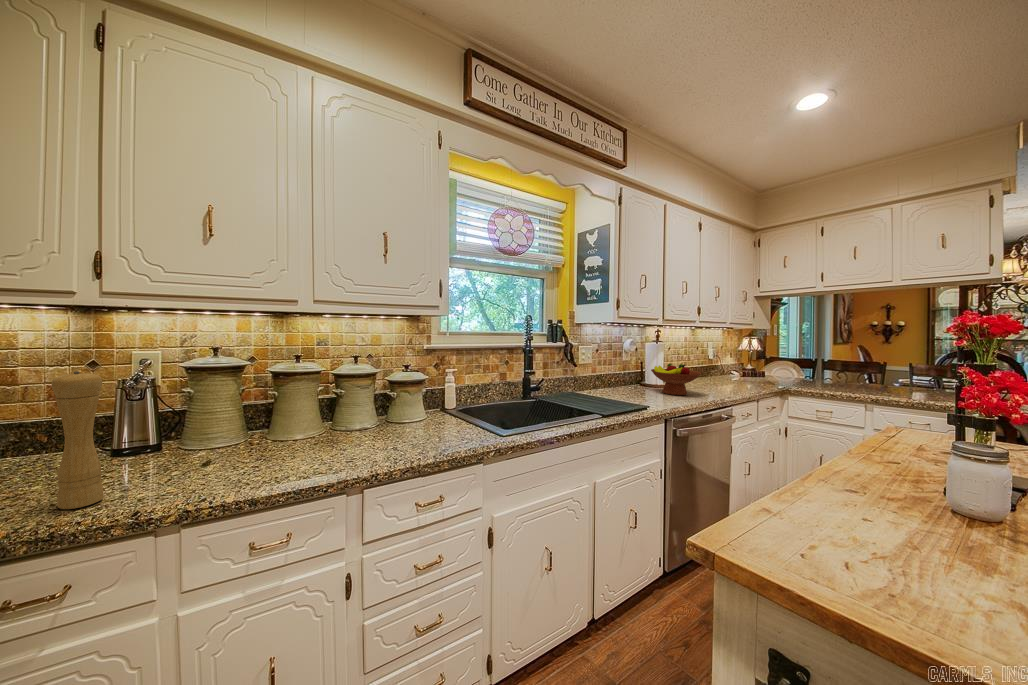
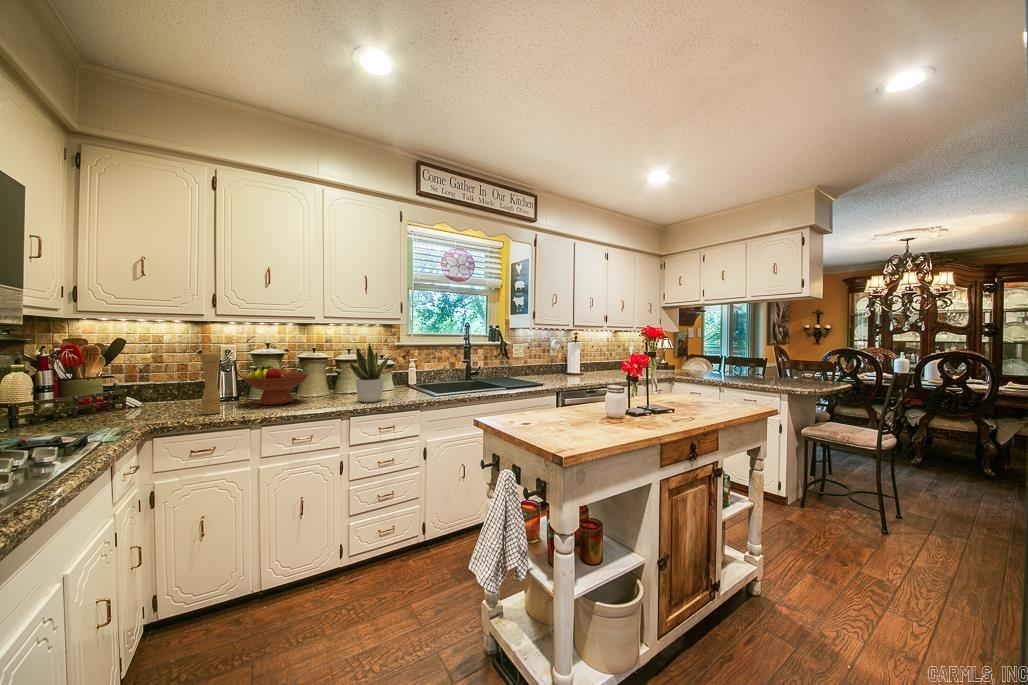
potted plant: none [364,348,432,459] -> present [349,343,389,402]
fruit bowl: present [651,364,701,395] -> present [241,366,309,405]

